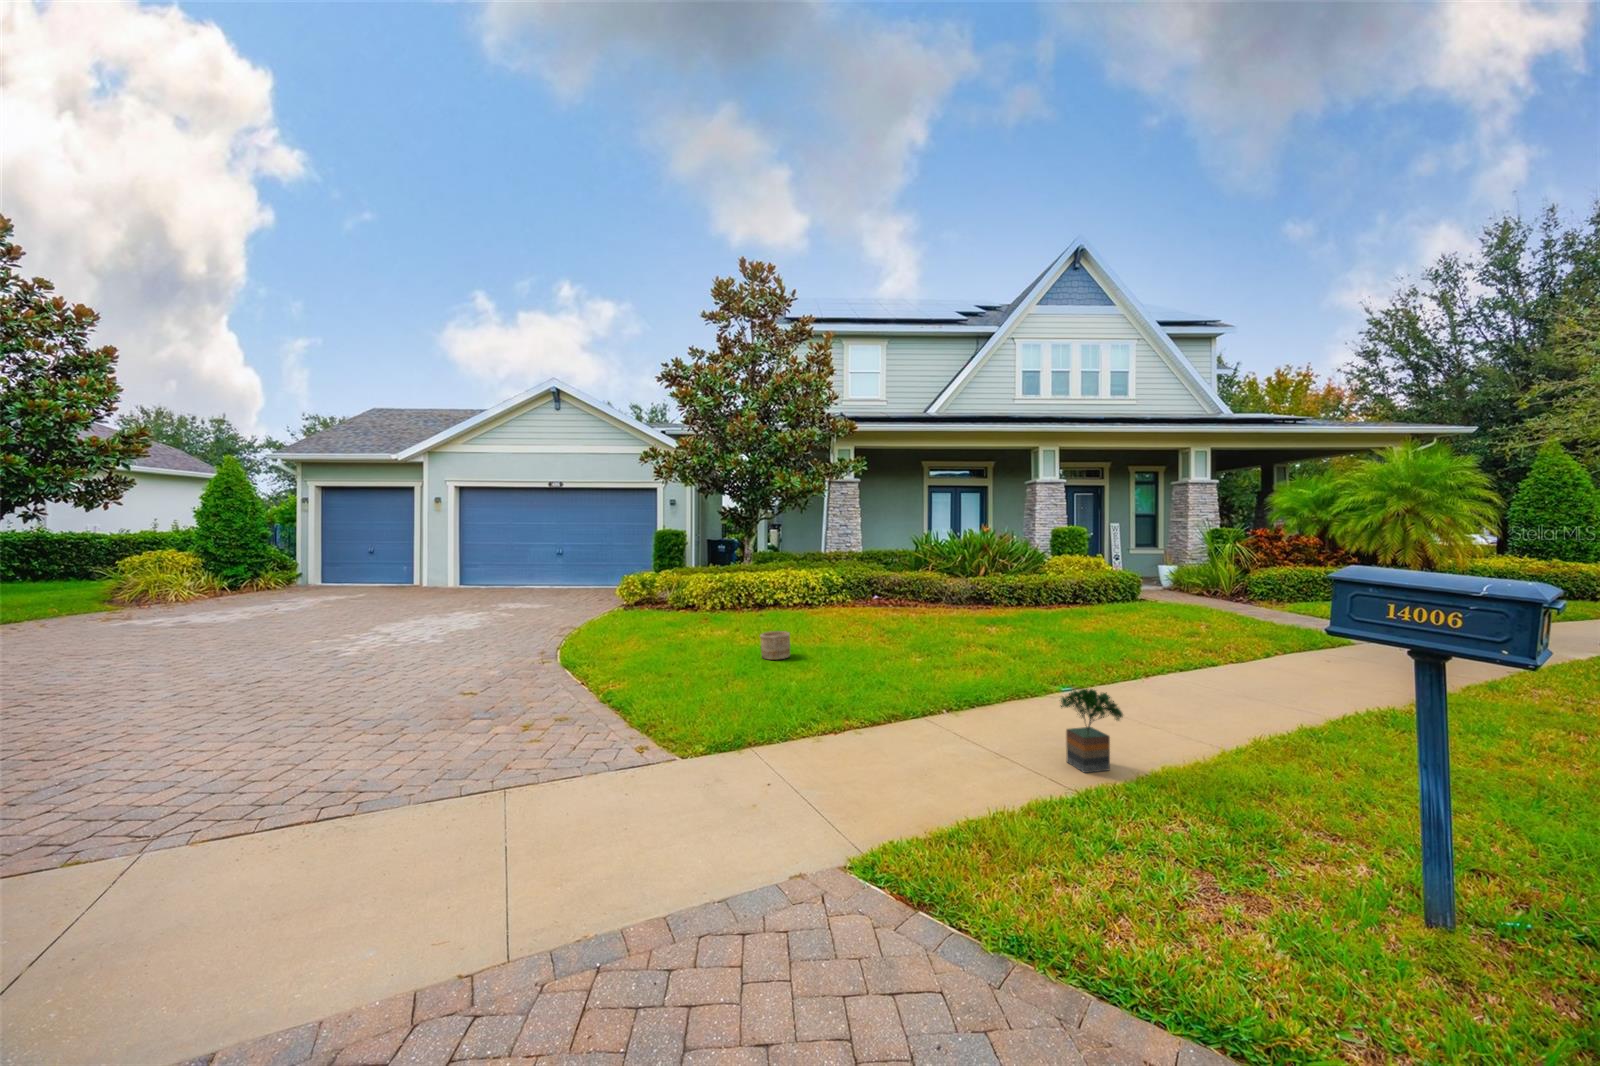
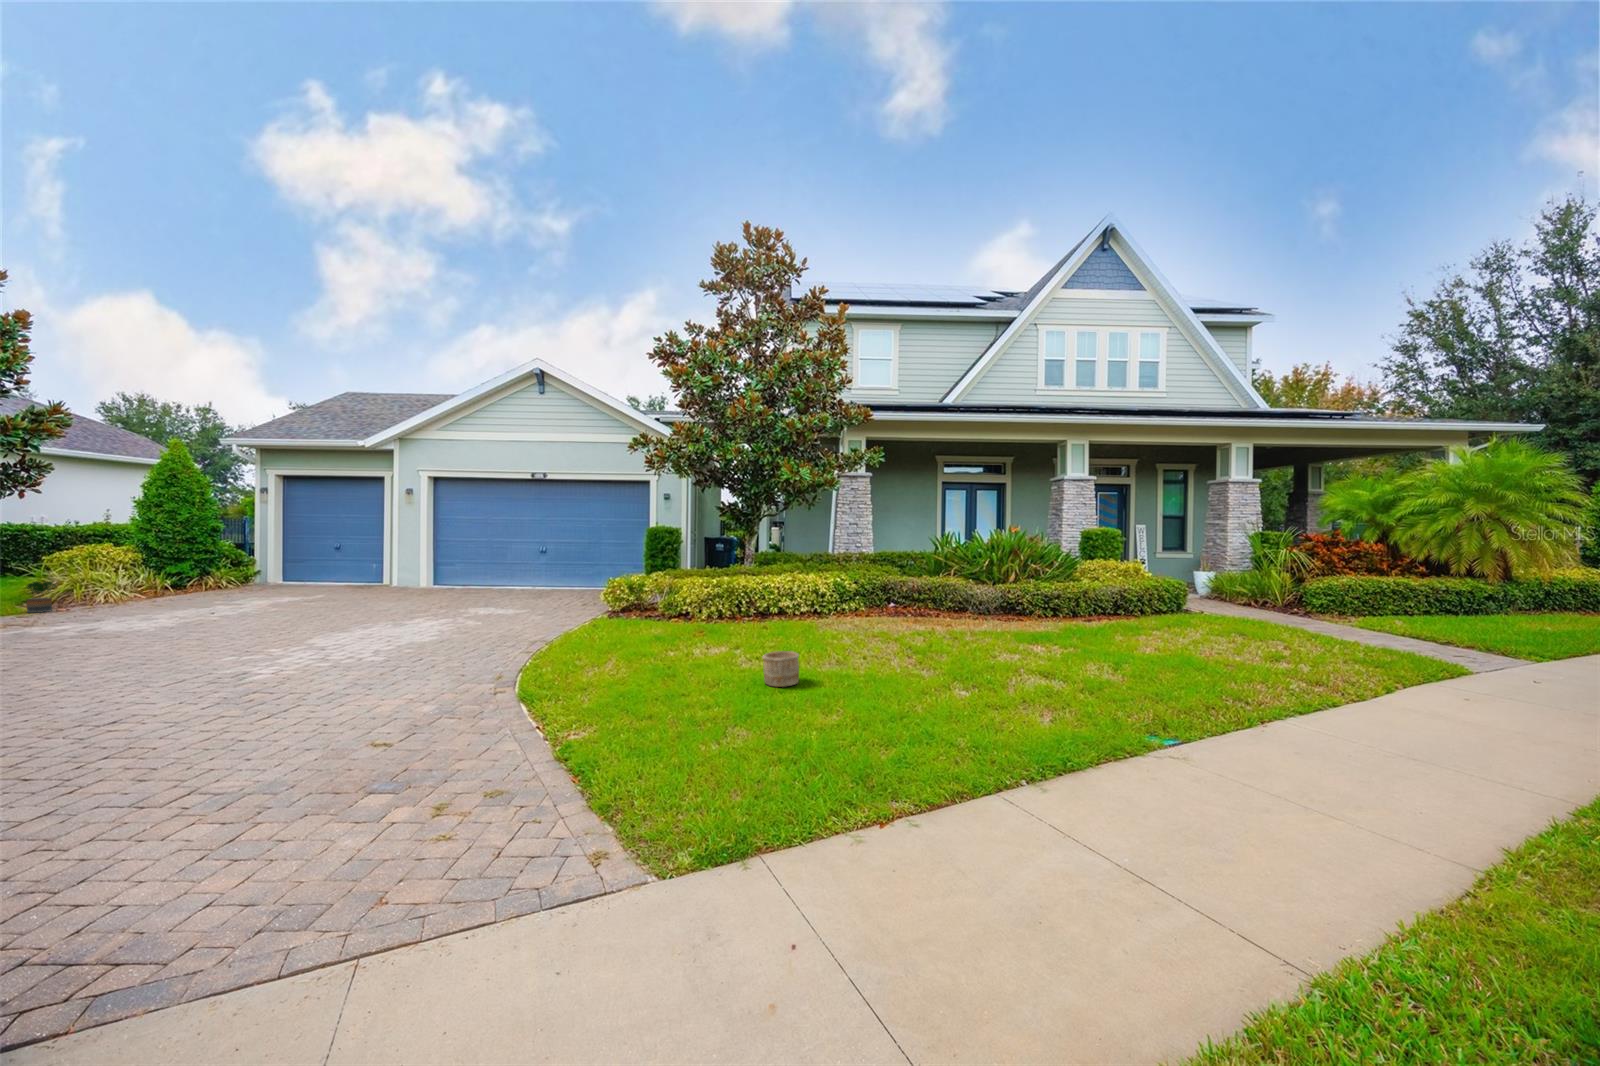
potted tree: present [1060,689,1123,773] -> present [27,581,55,613]

